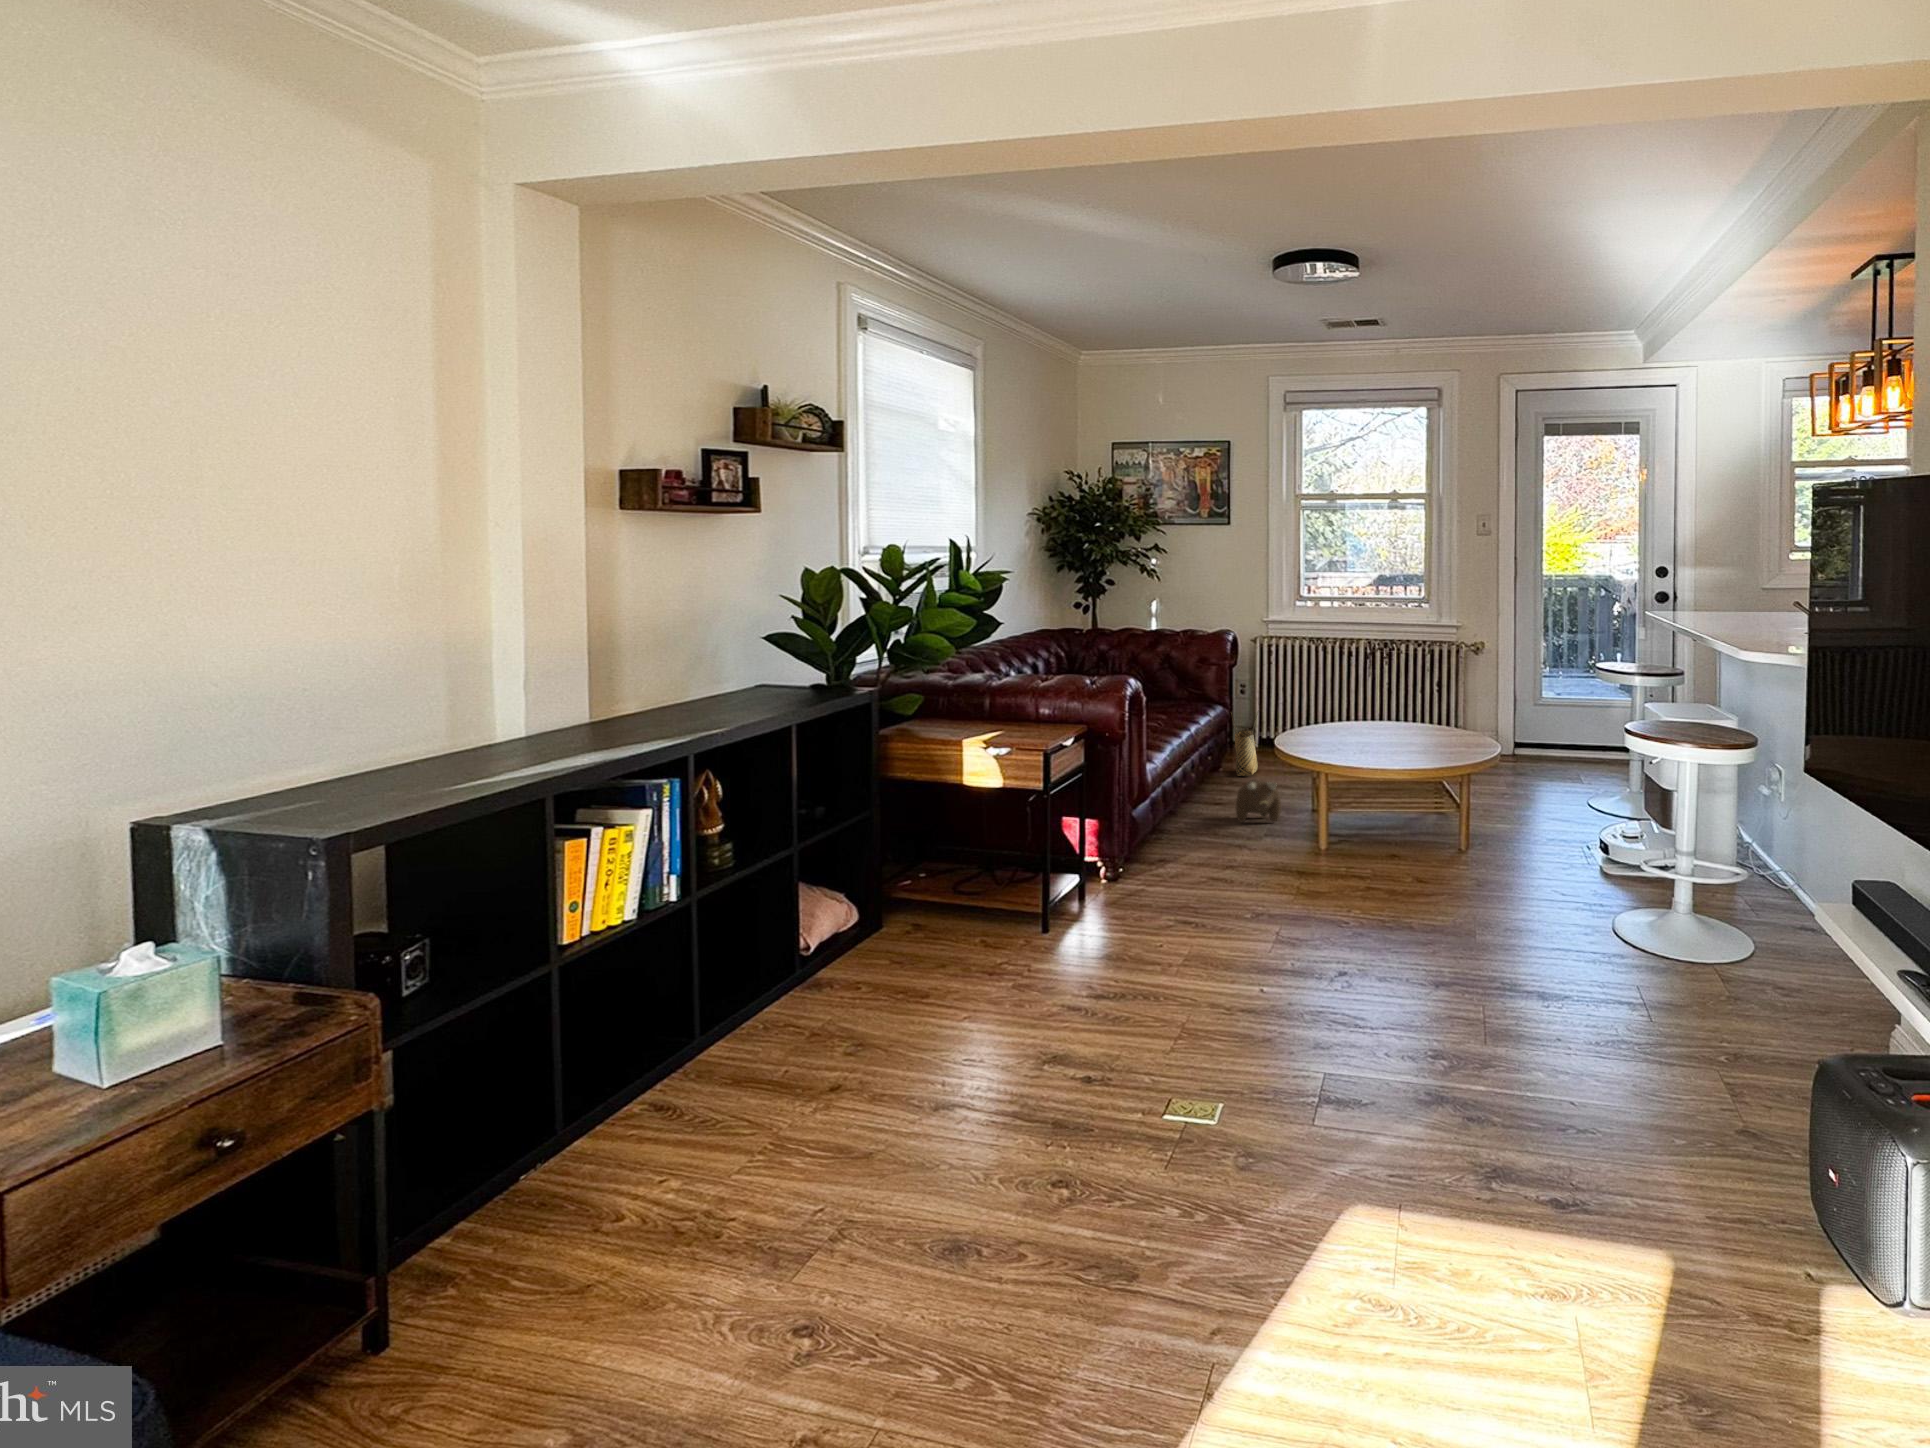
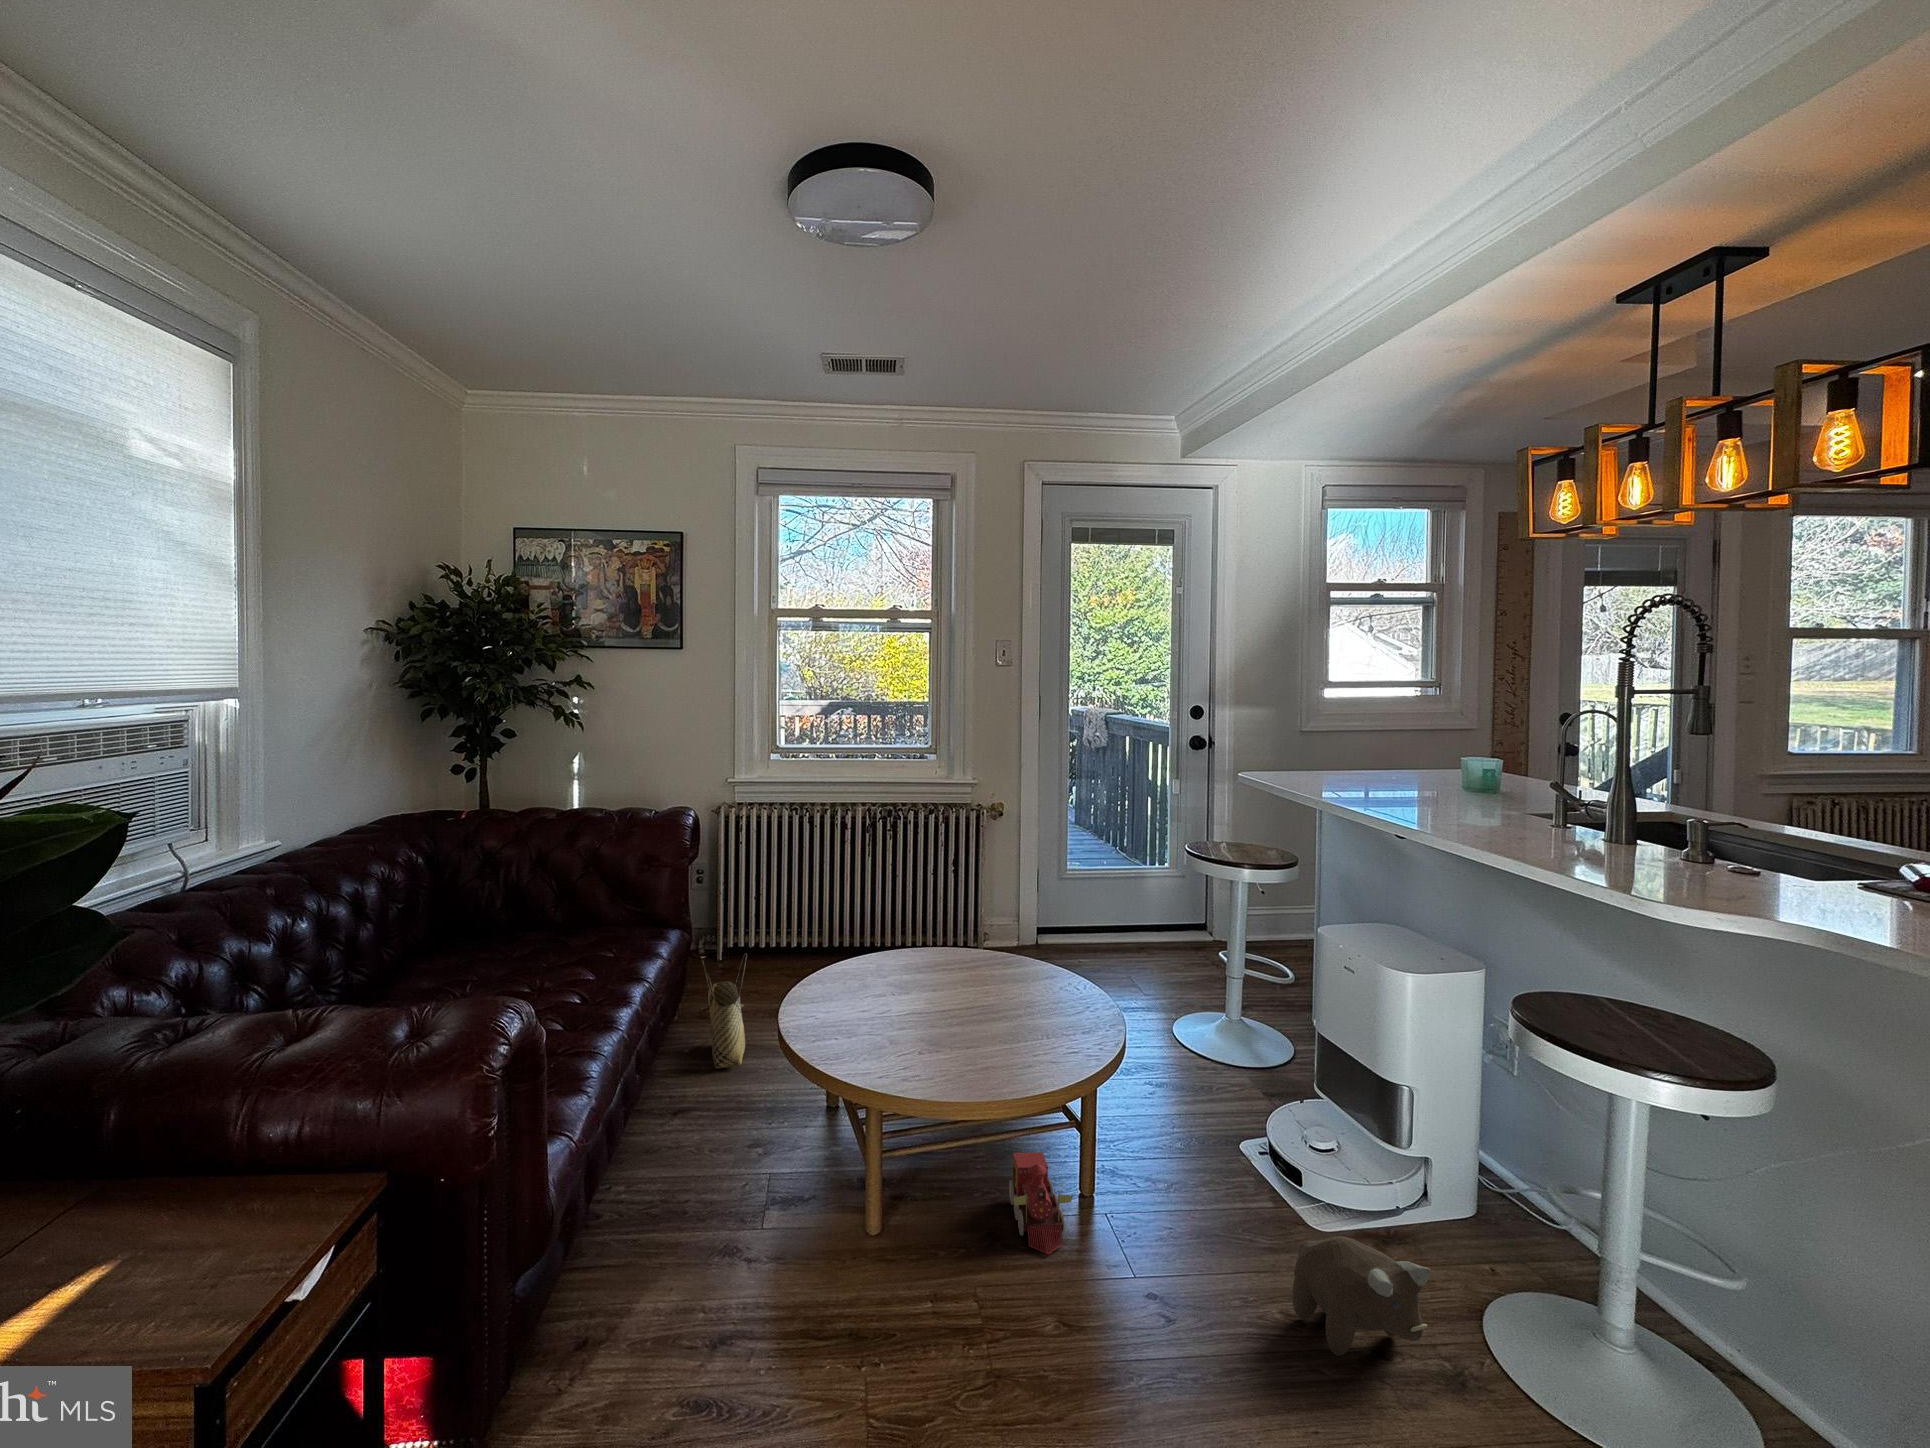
plush toy: present [1236,779,1281,822] -> present [1292,1236,1431,1356]
toy train: none [1380,787,1413,824] -> present [1009,1152,1073,1254]

